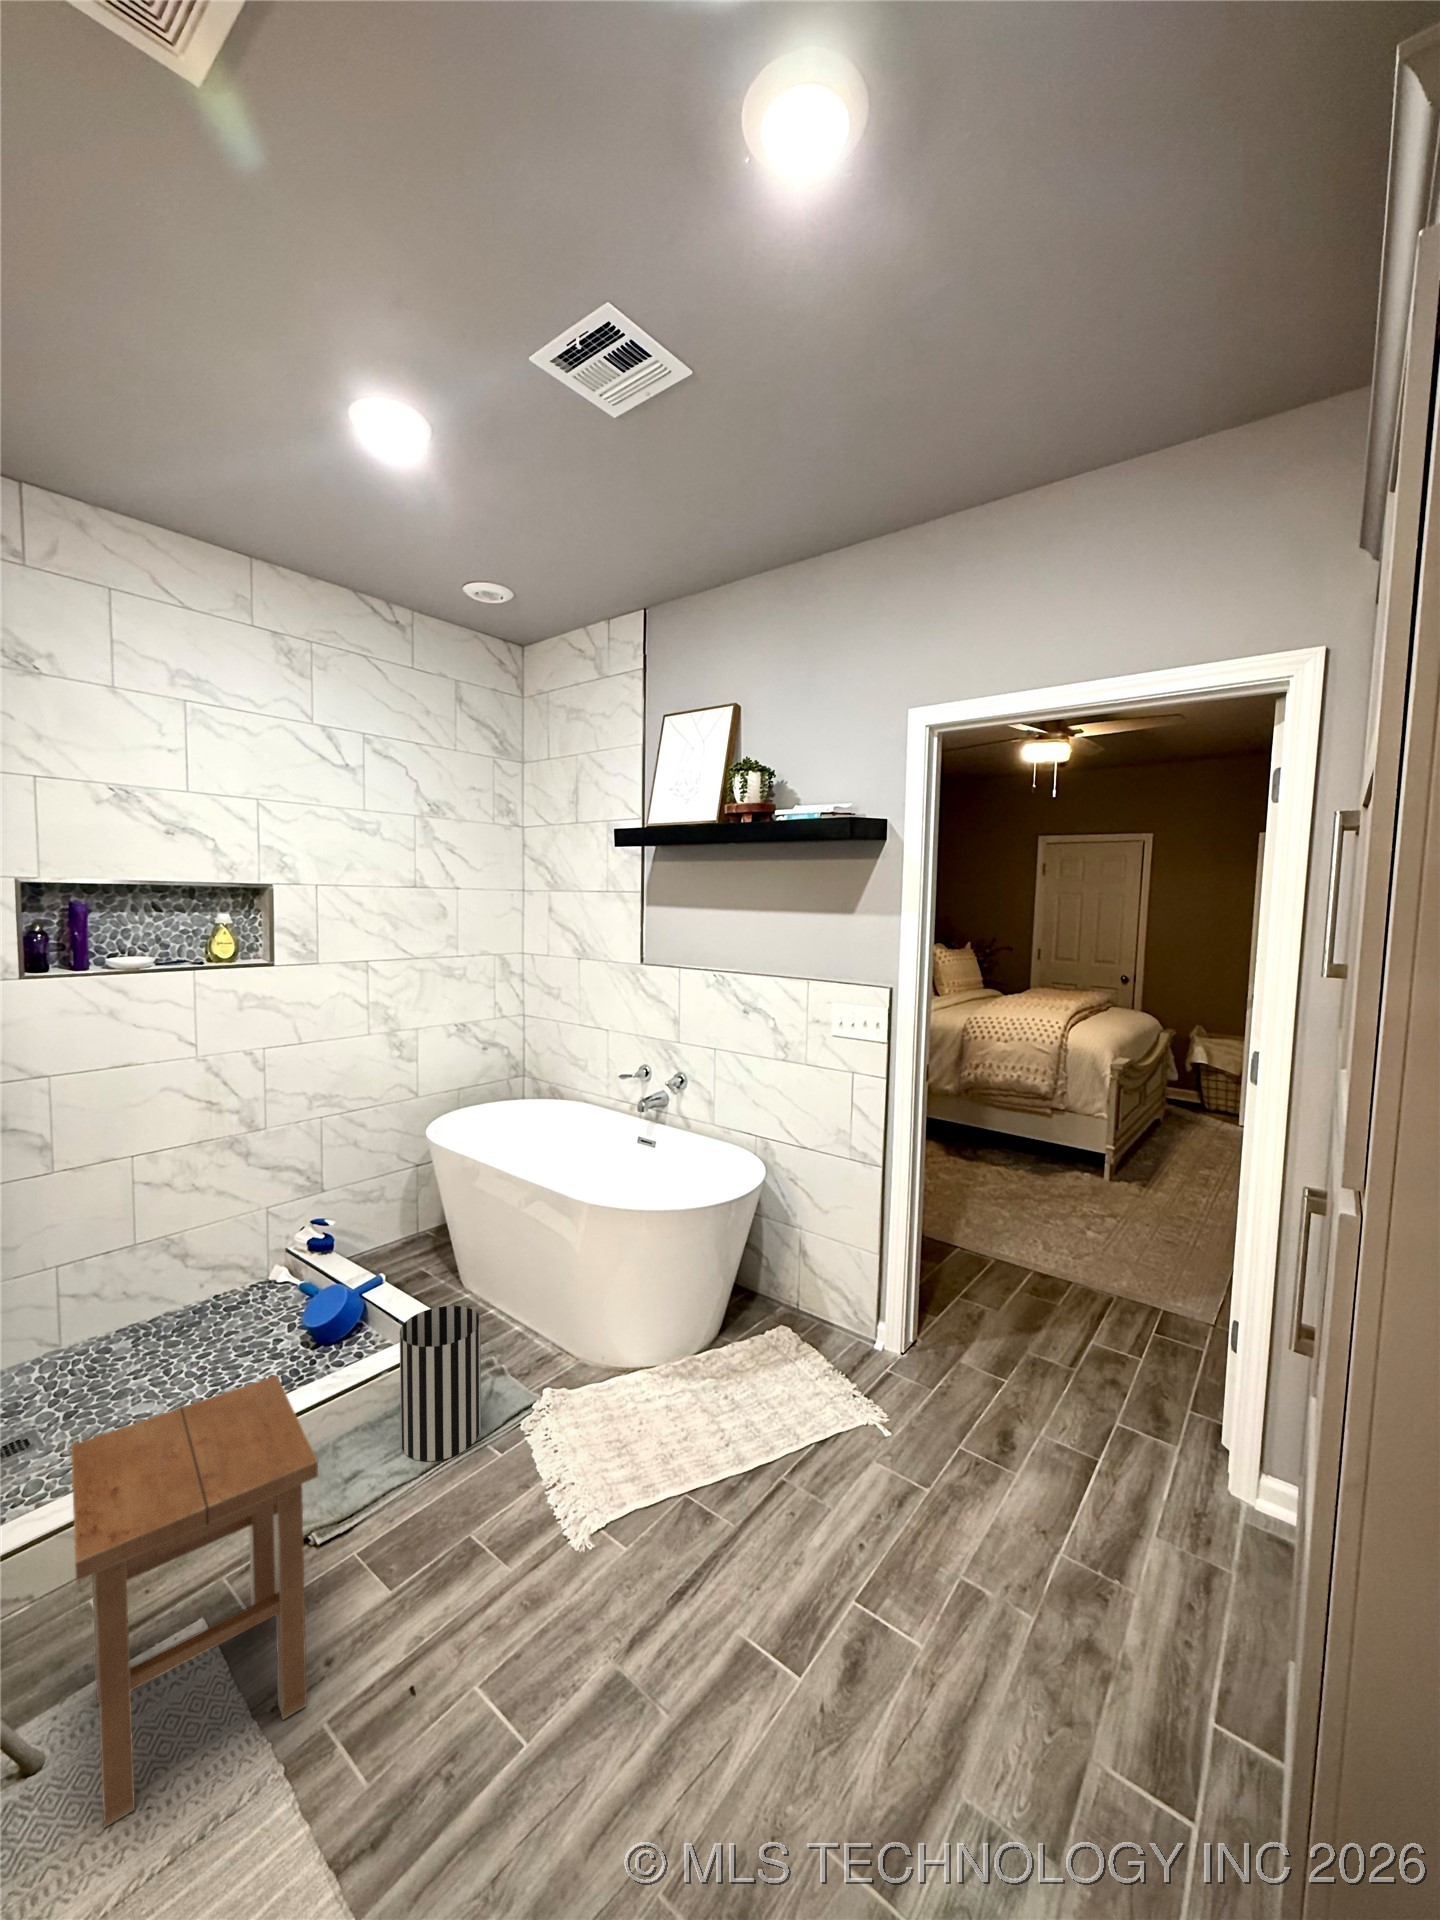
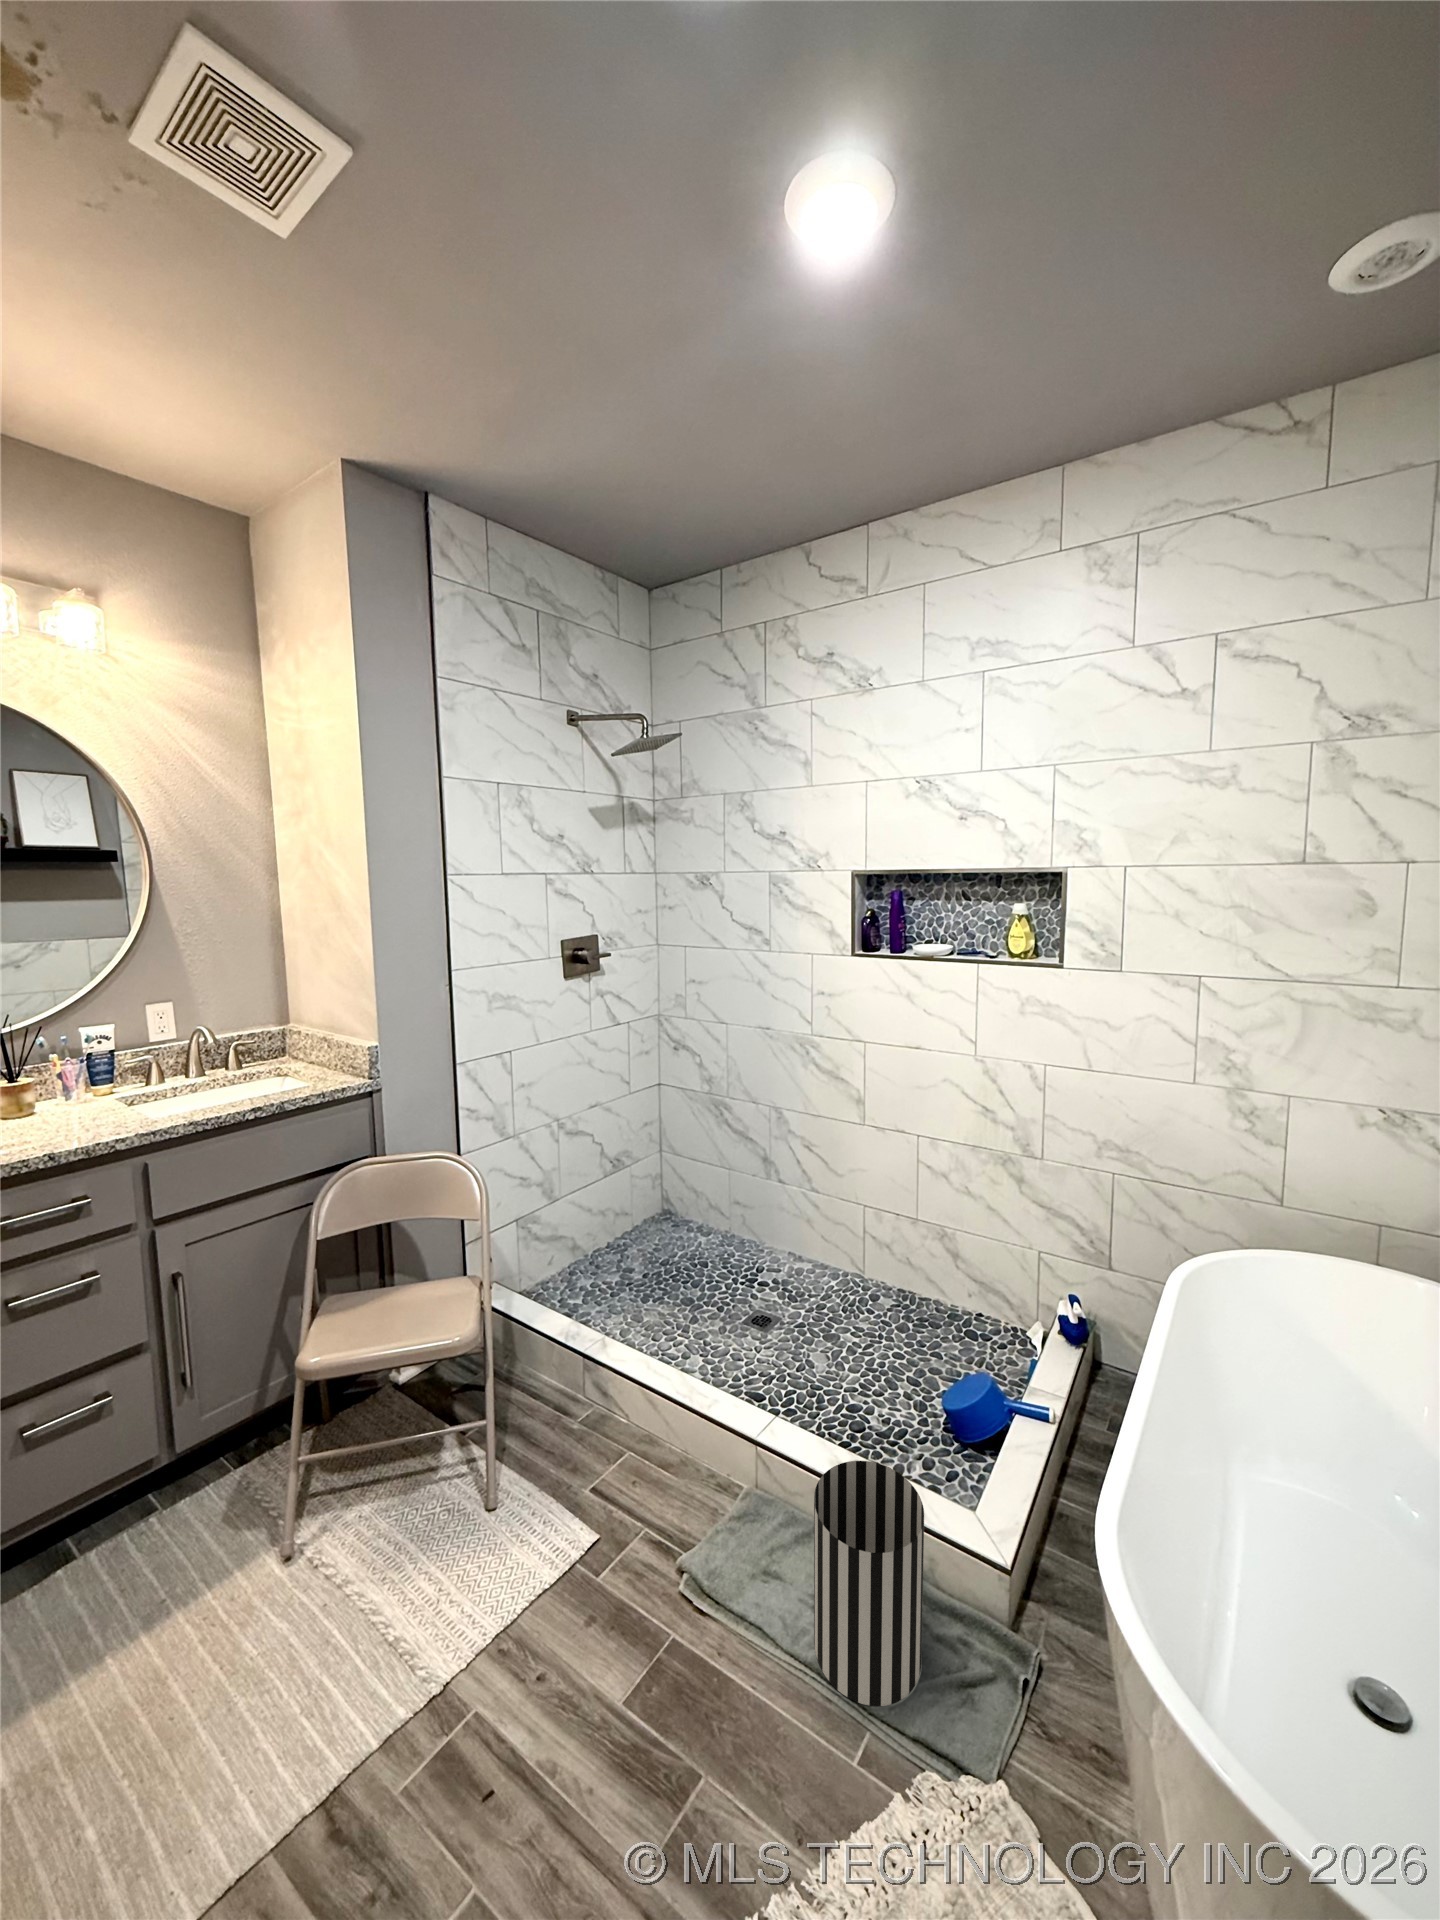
stool: present [71,1375,318,1827] -> none [405,1313,624,1678]

